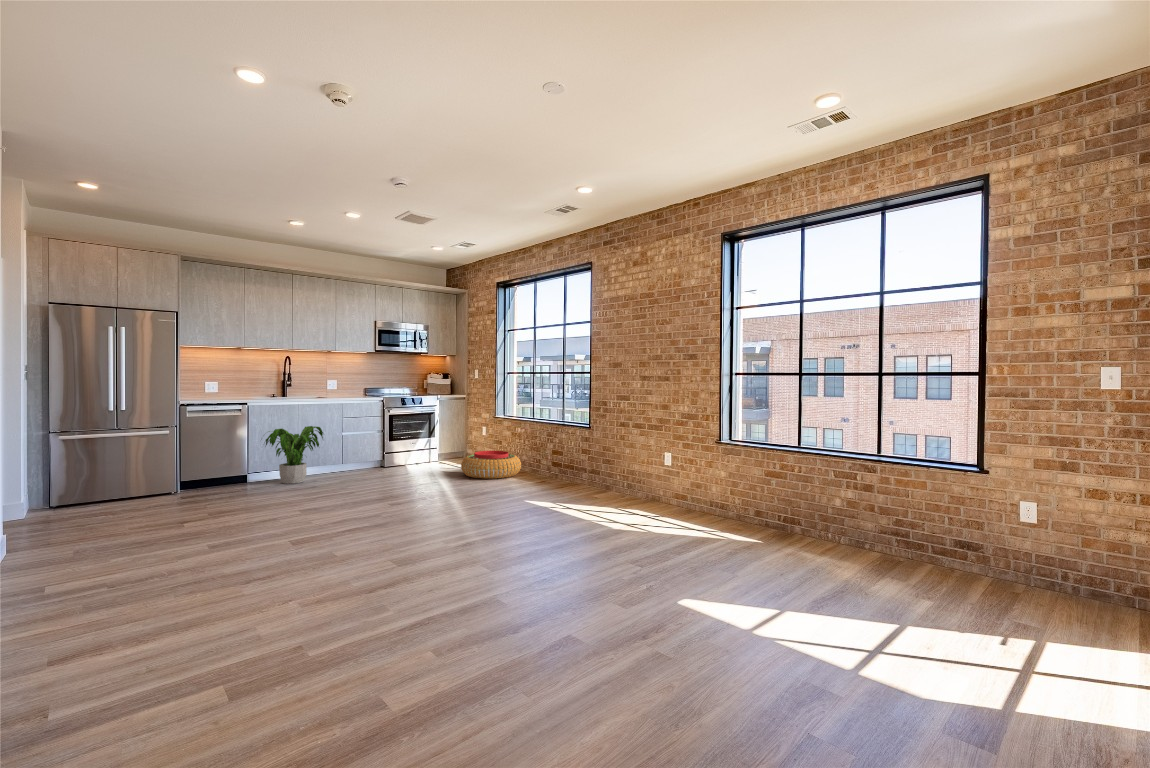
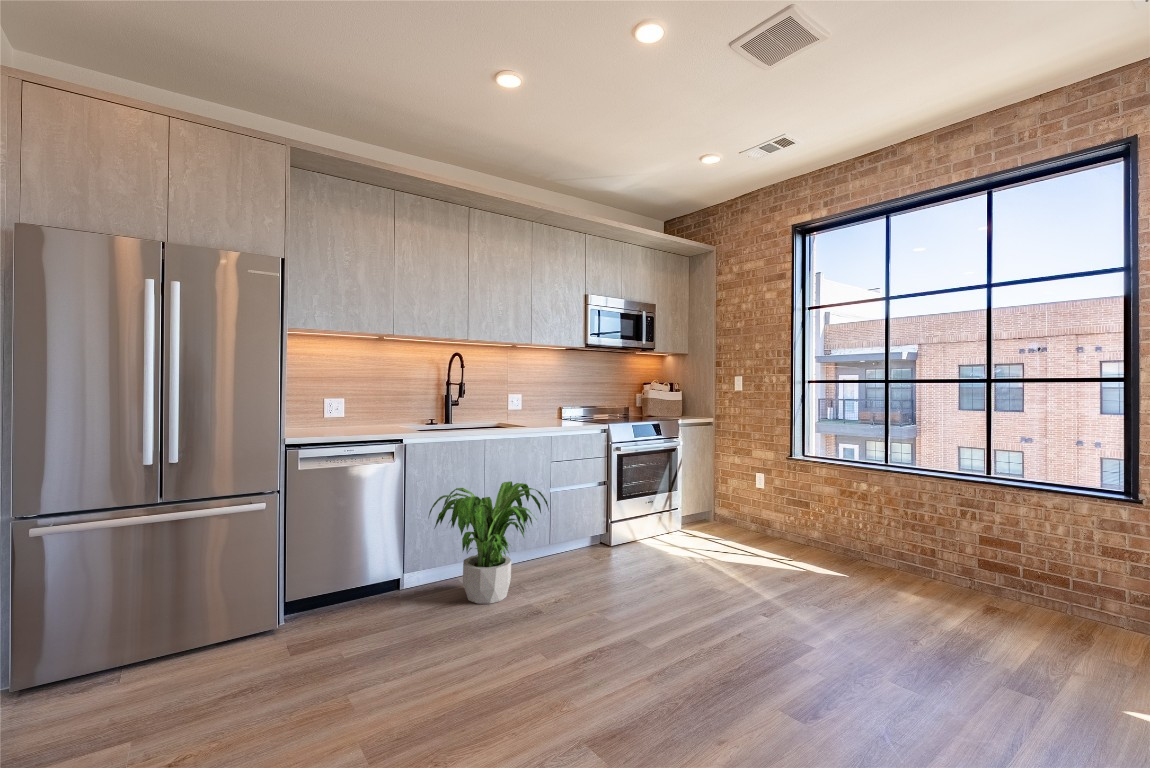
pouf: present [461,451,521,479] -> none [781,528,911,597]

